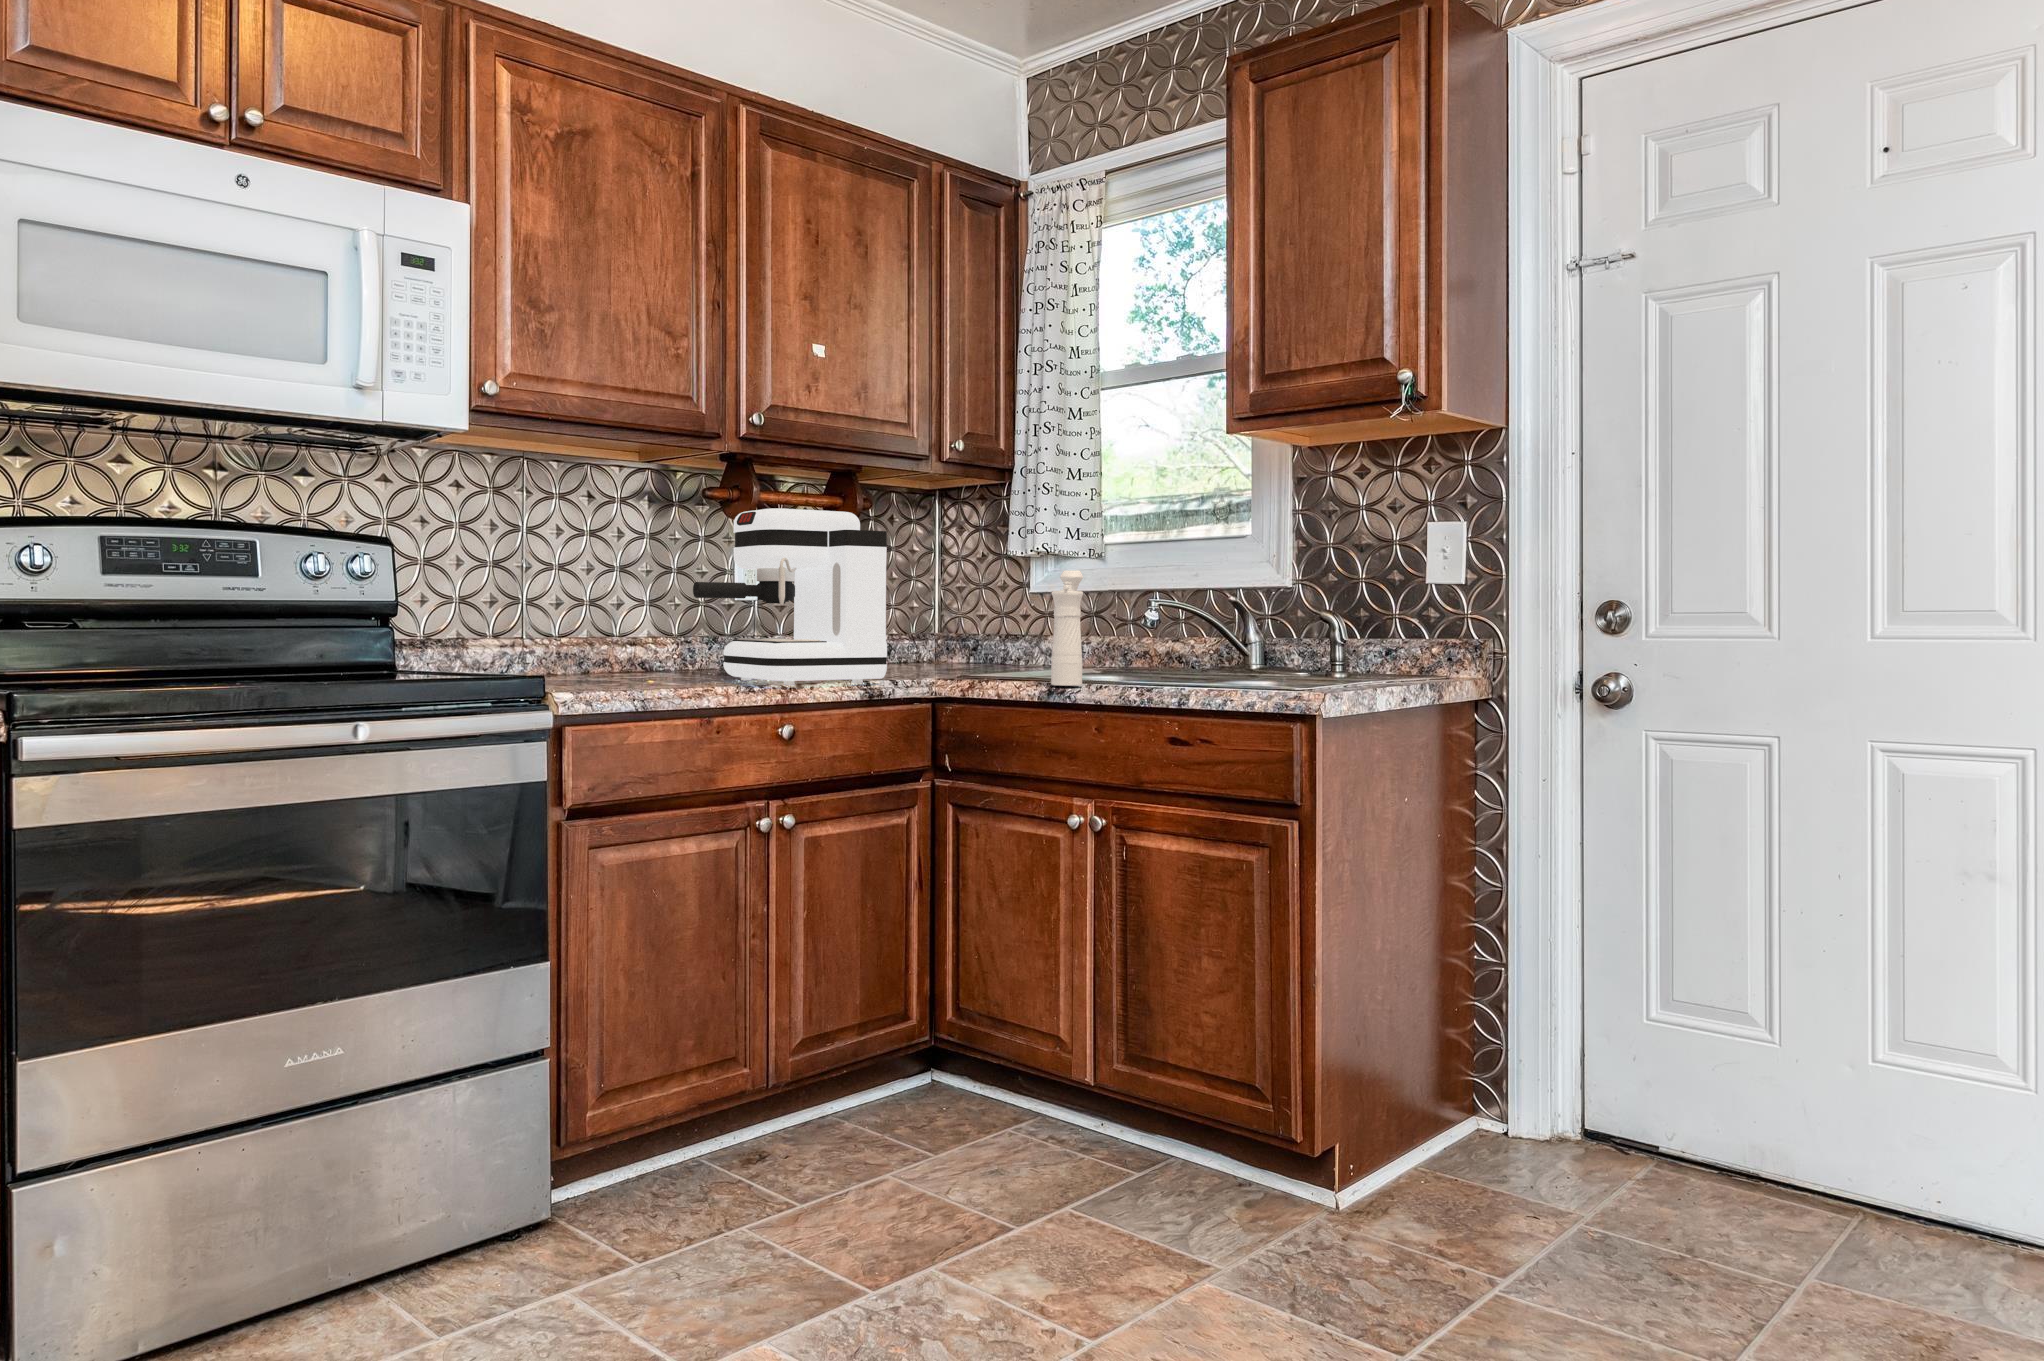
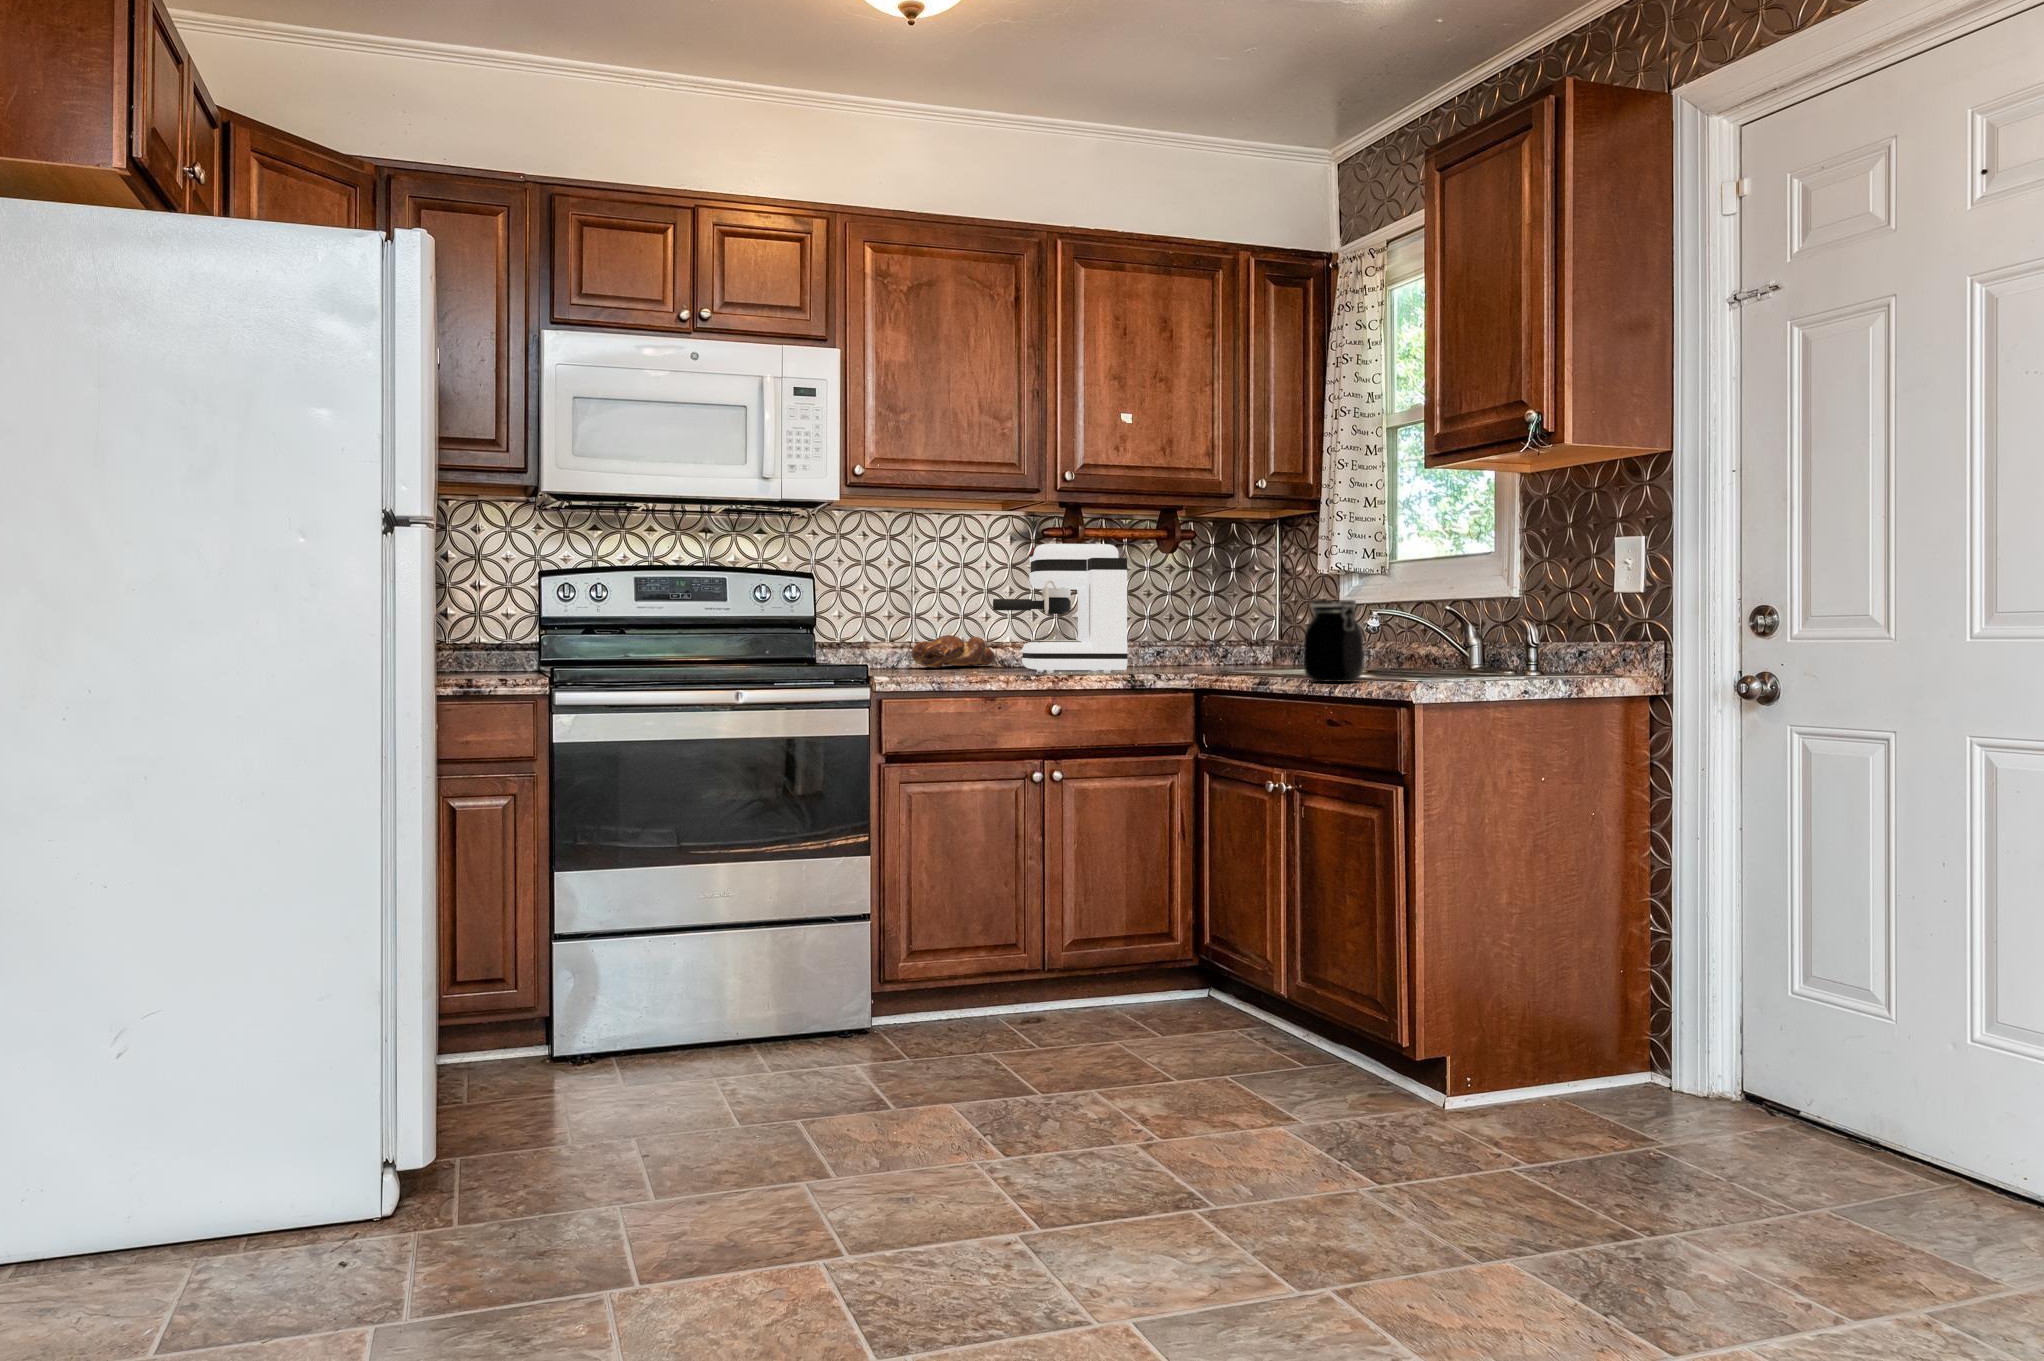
pepper mill: present [1051,571,1083,686] -> none [1250,585,1293,676]
jar: none [1157,594,1226,696] -> present [1304,600,1364,682]
bread loaf: none [539,629,646,675] -> present [911,635,995,667]

